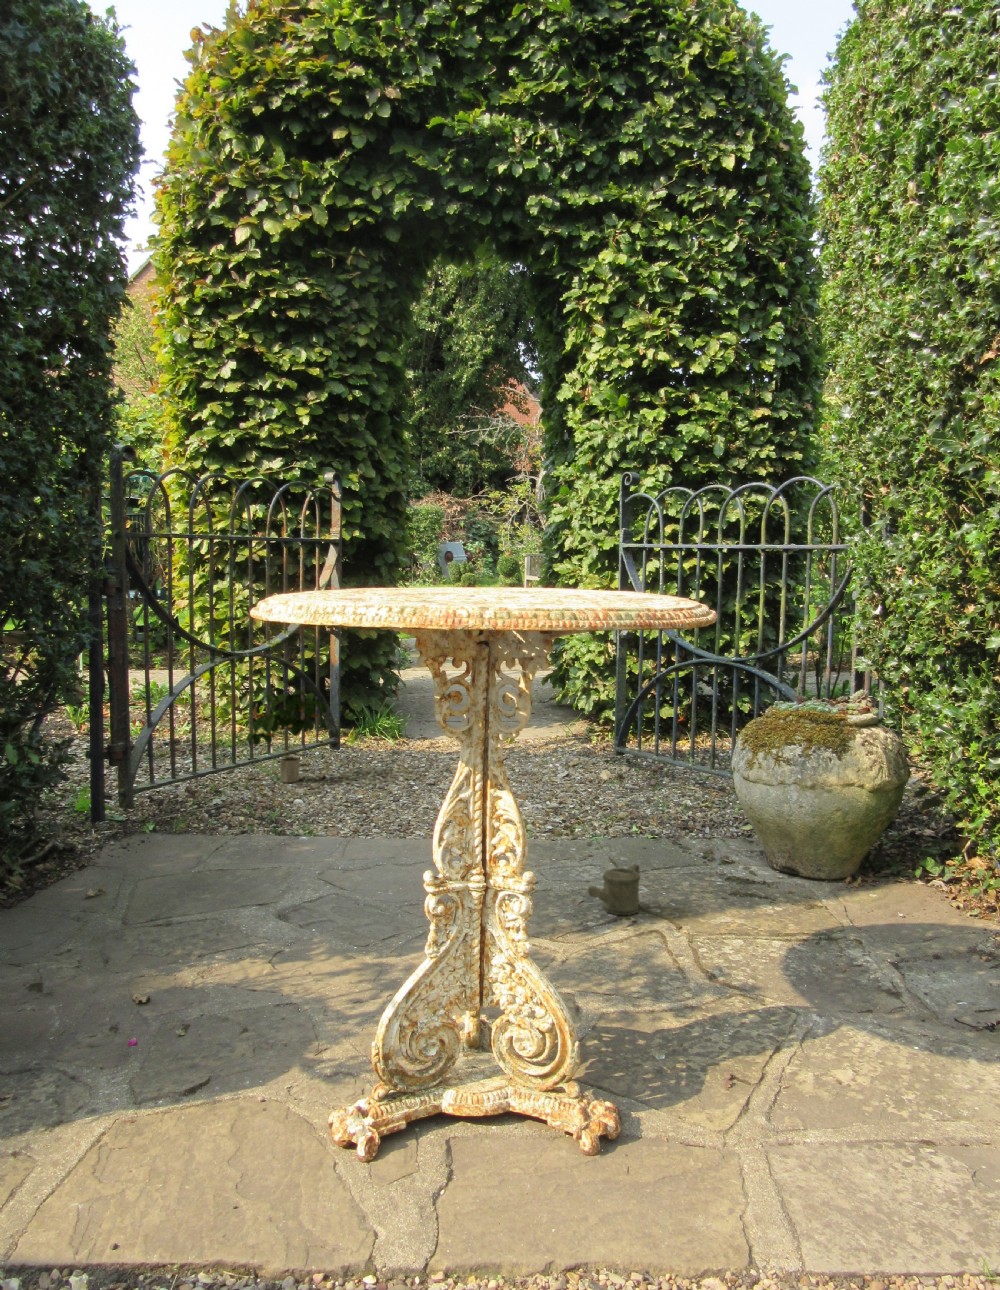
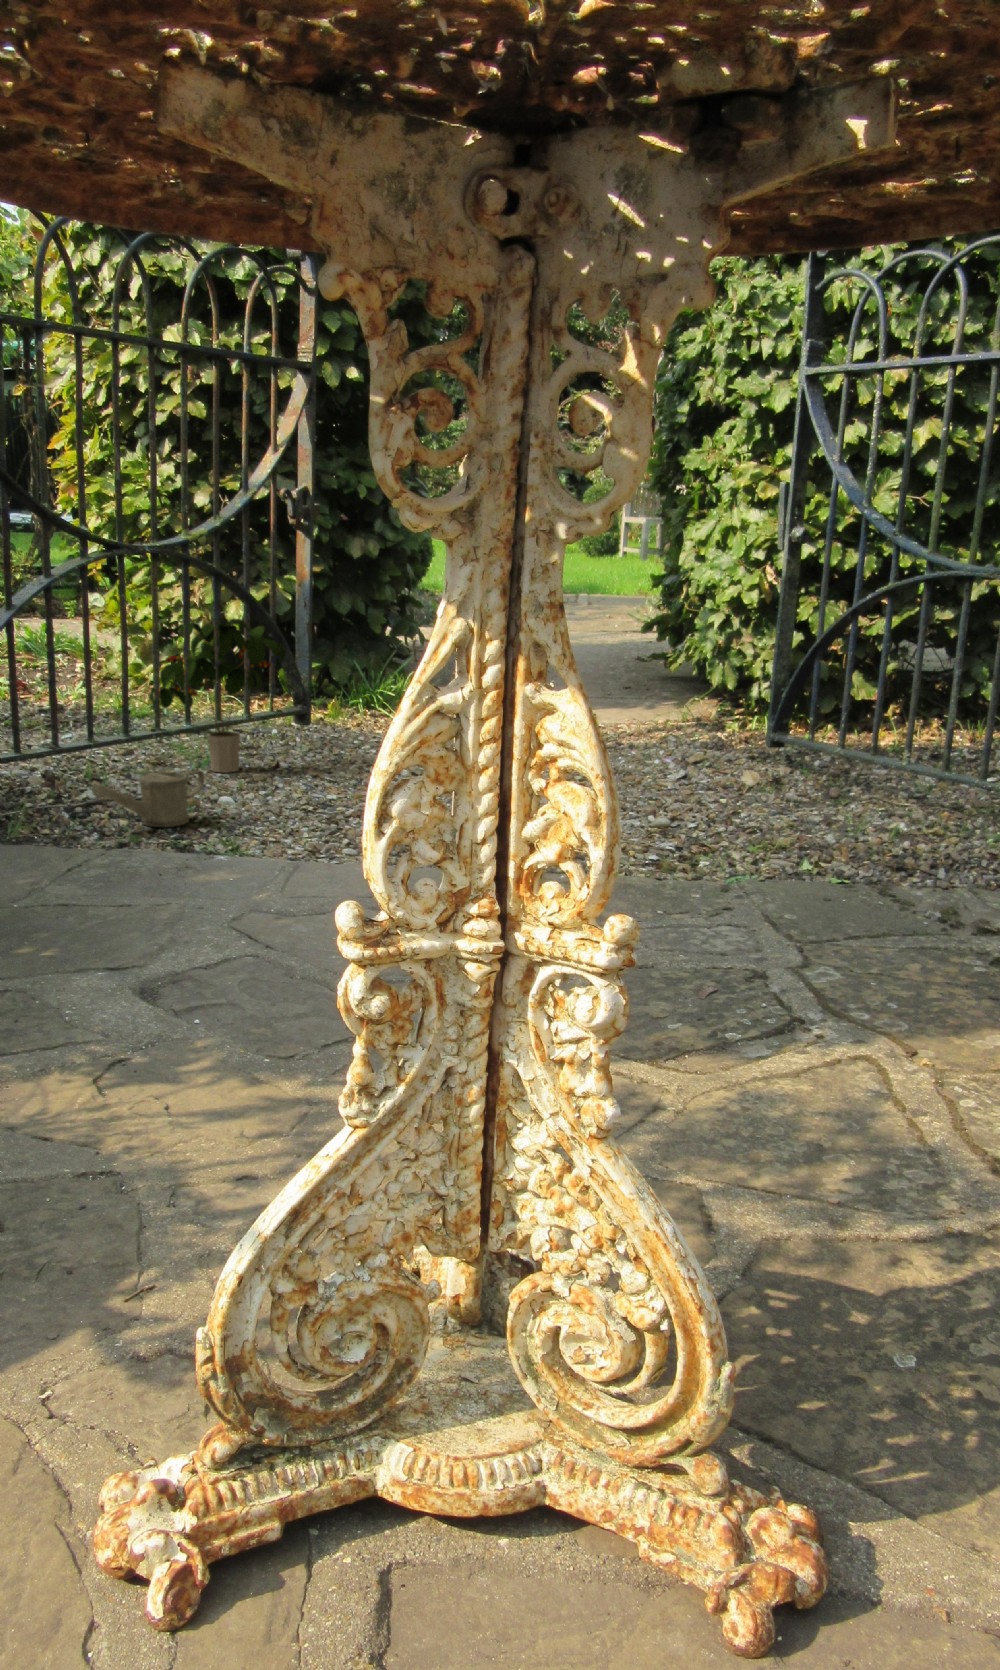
watering can: present [588,864,640,915] -> present [92,770,204,827]

